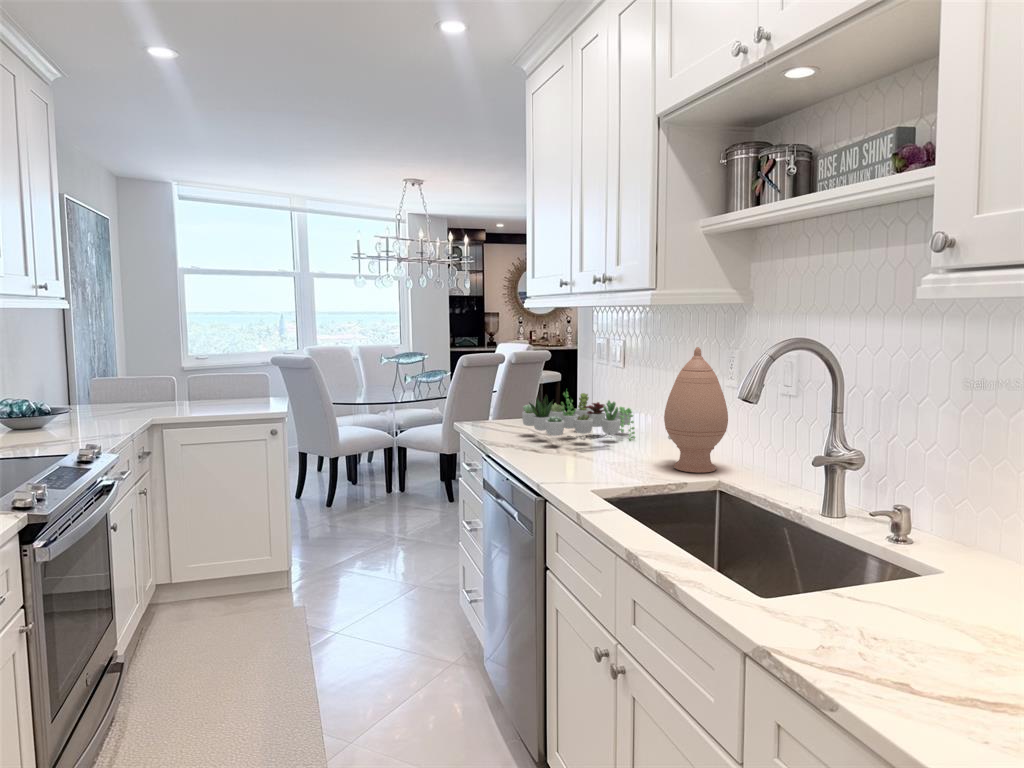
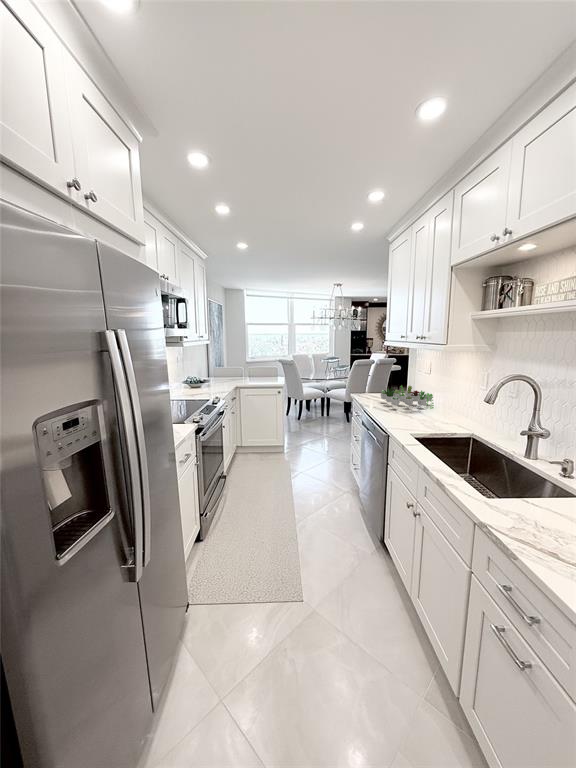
vase: present [664,347,728,473] -> none [447,372,480,429]

